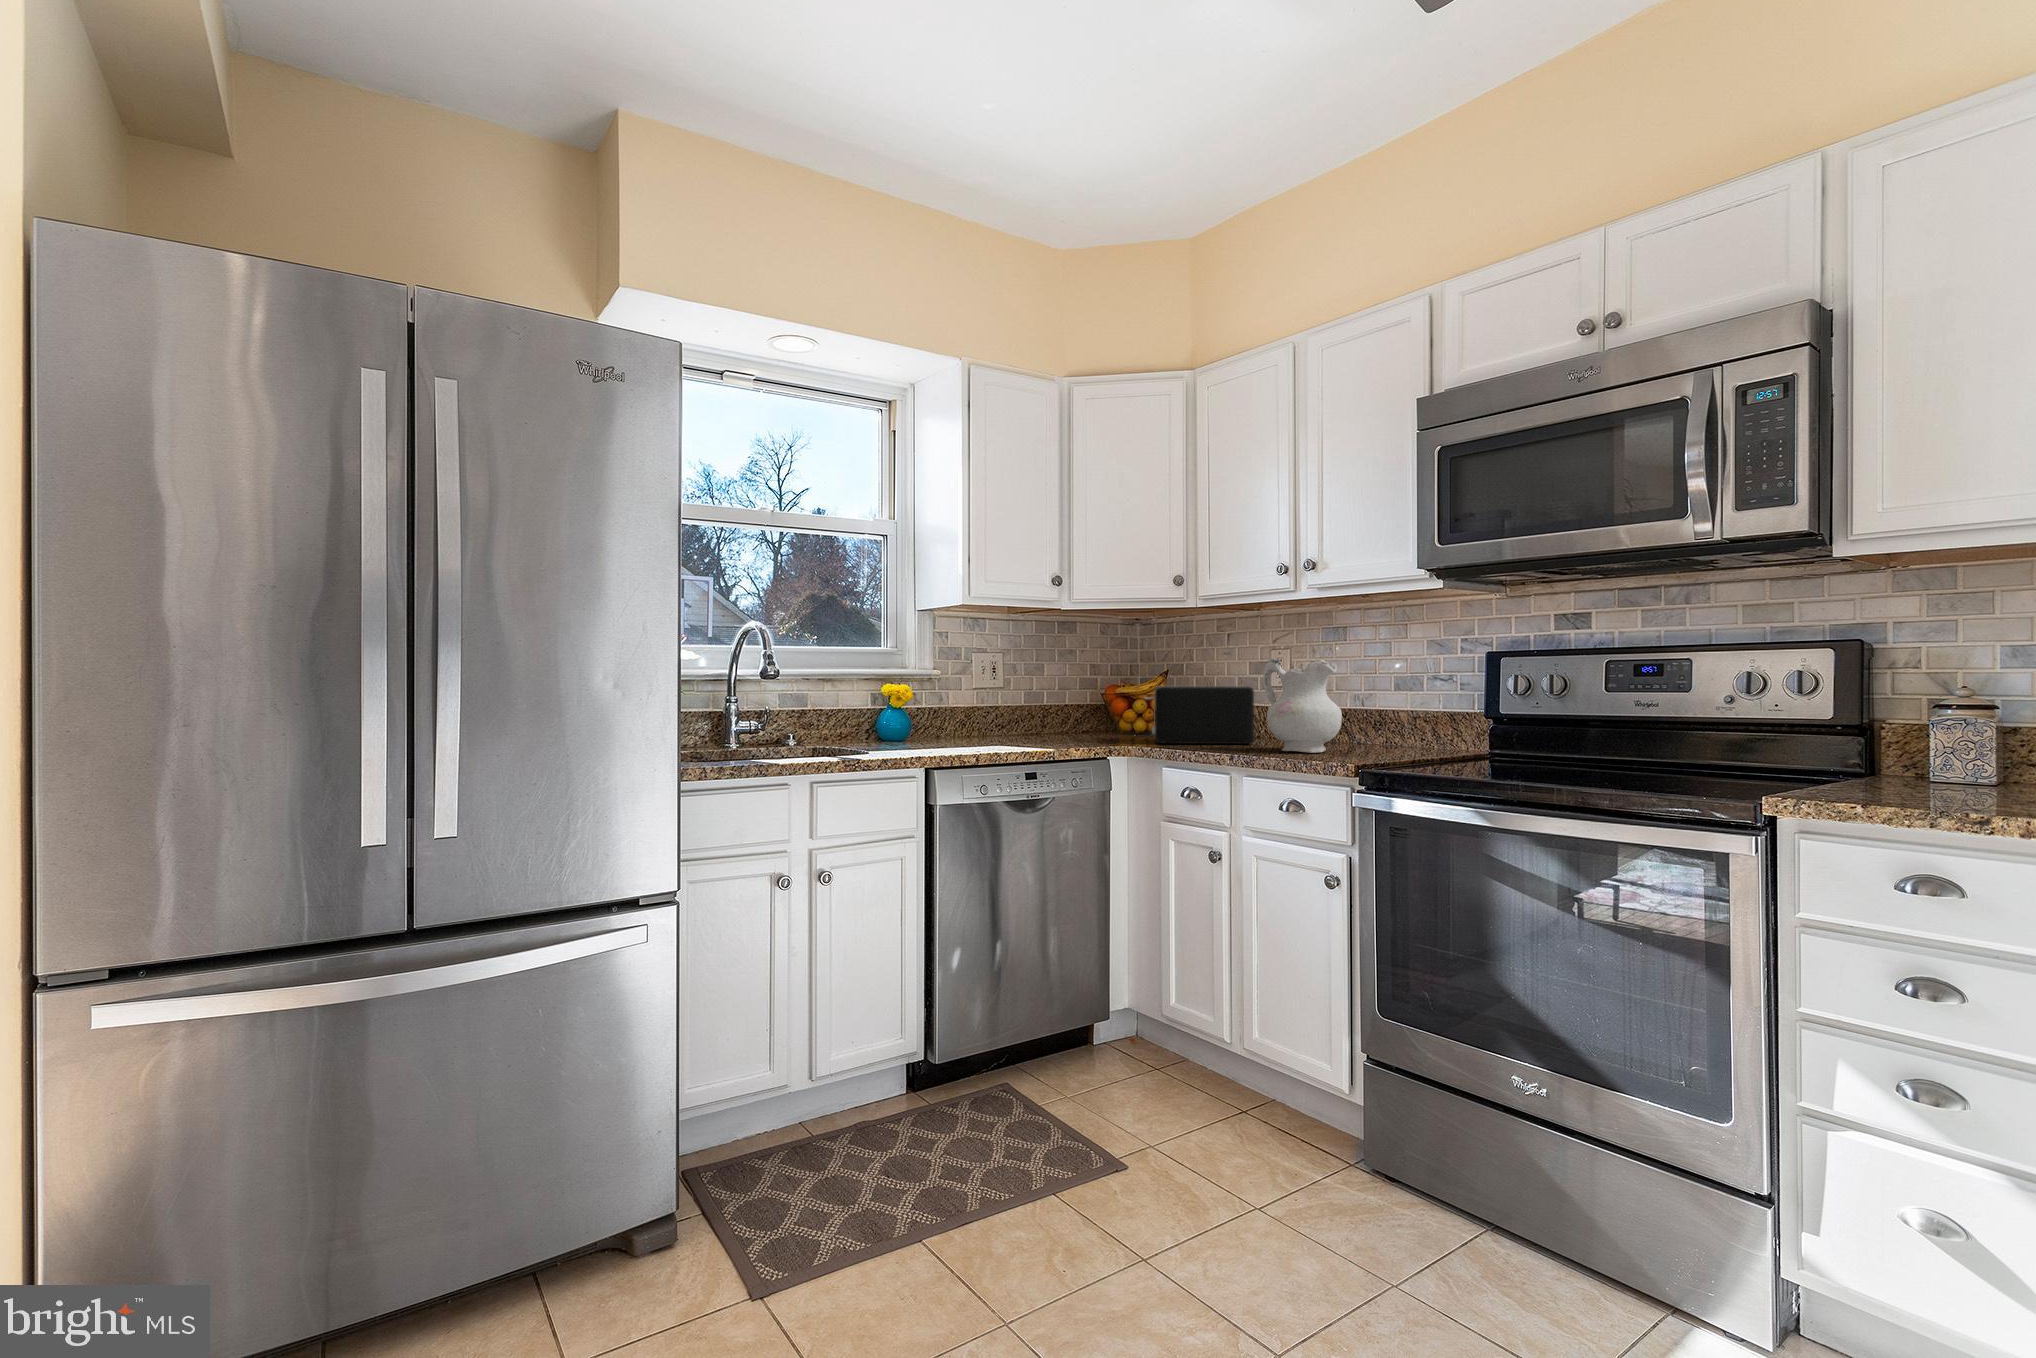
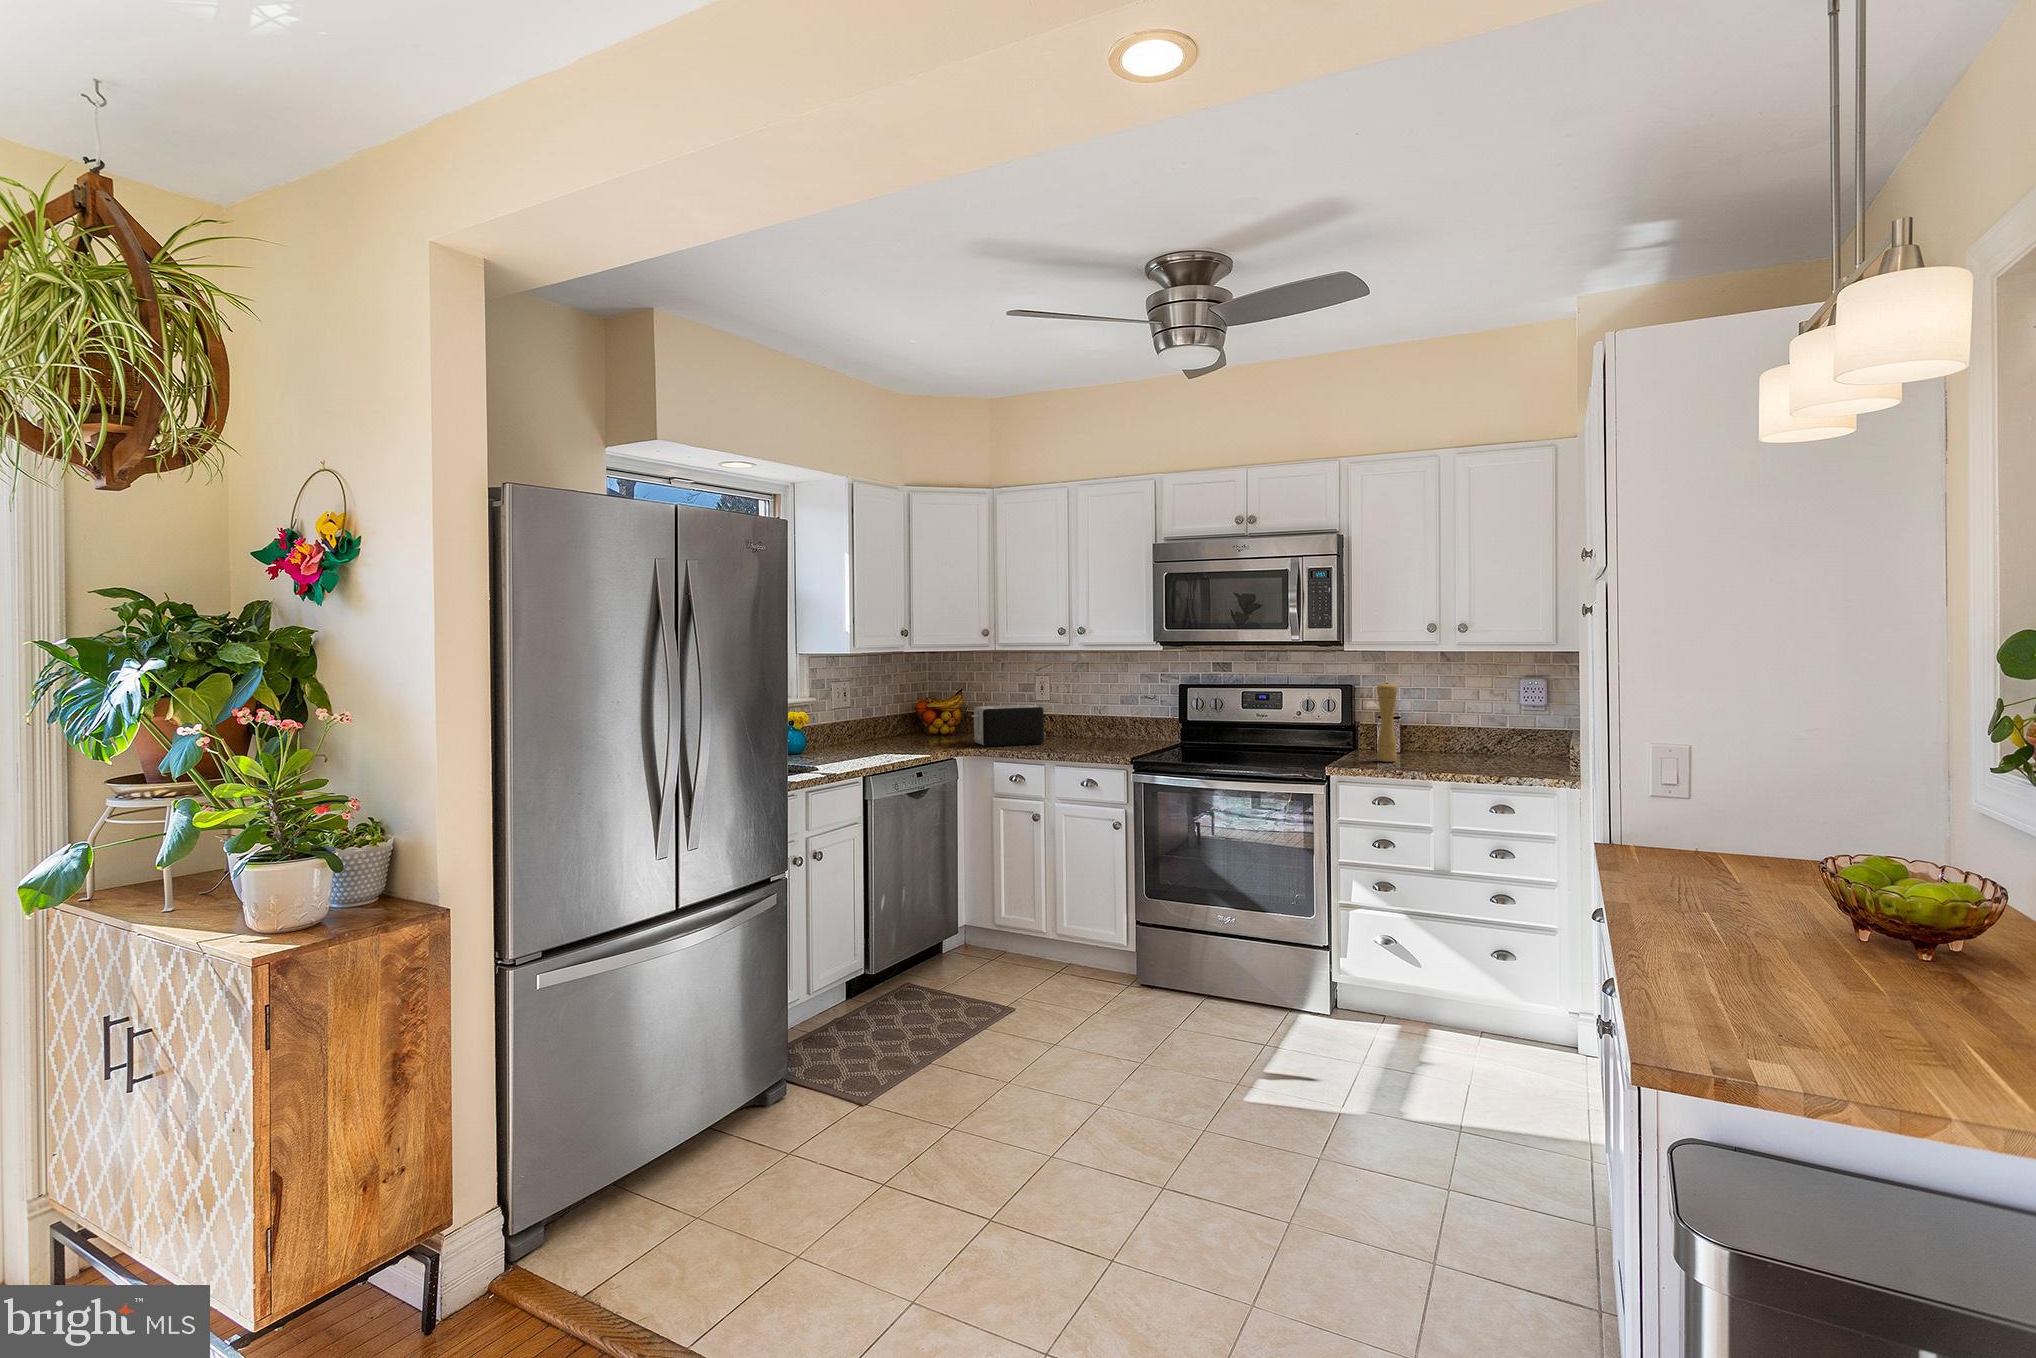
pepper mill: none [1913,616,1974,796] -> present [1377,683,1398,762]
ceramic pitcher: present [1263,659,1342,753] -> none [1056,691,1106,750]

